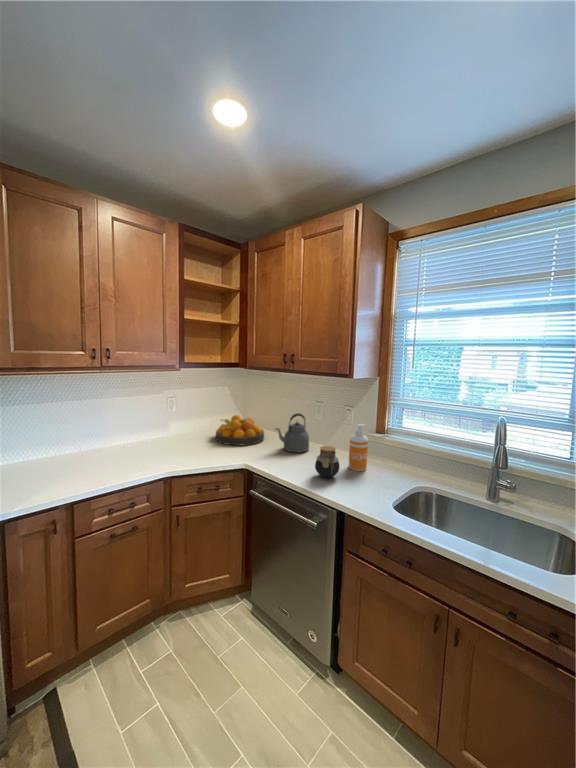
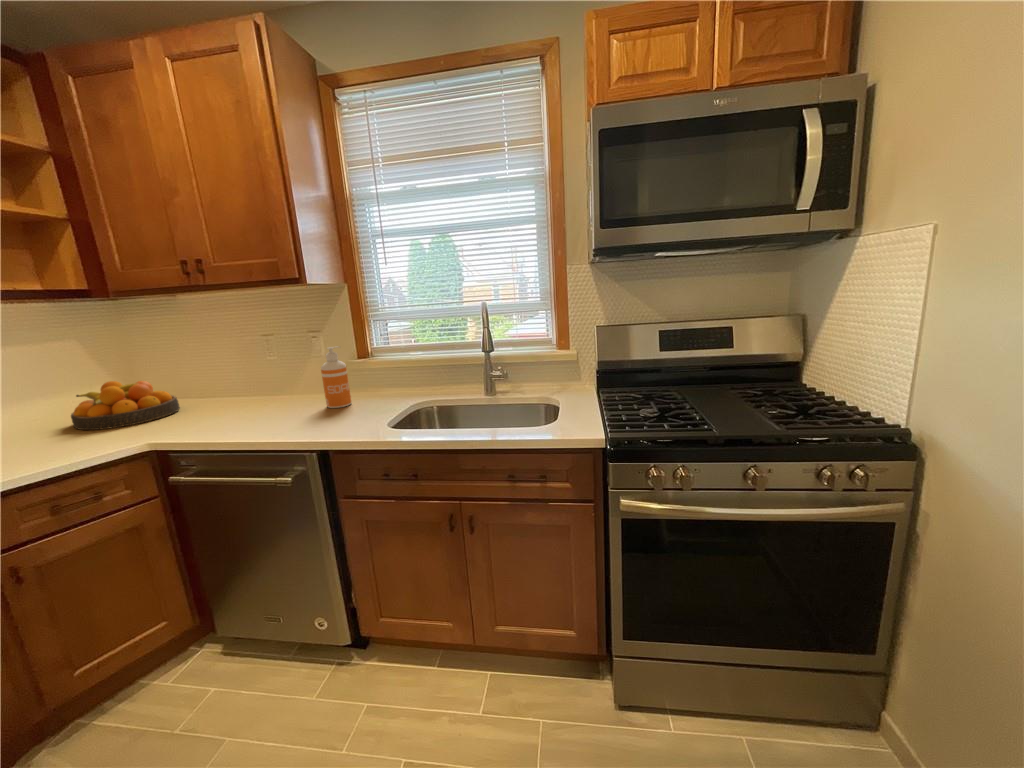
kettle: present [276,413,309,452] -> none [195,354,263,412]
jar: present [315,446,339,478] -> none [275,380,313,423]

